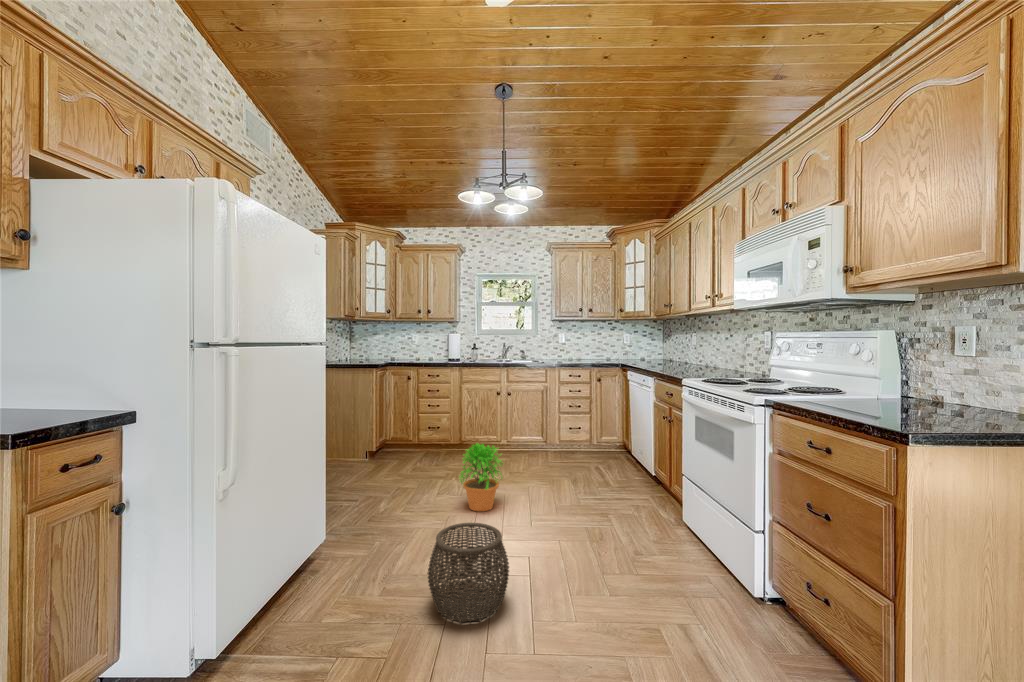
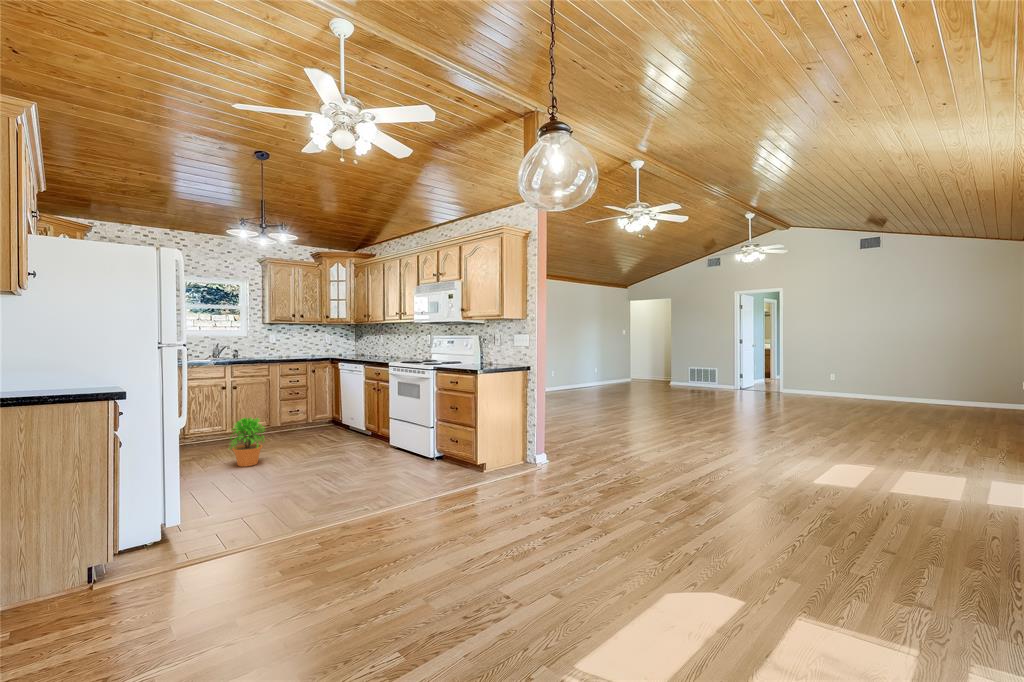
woven basket: present [428,523,509,622] -> none [262,450,314,499]

